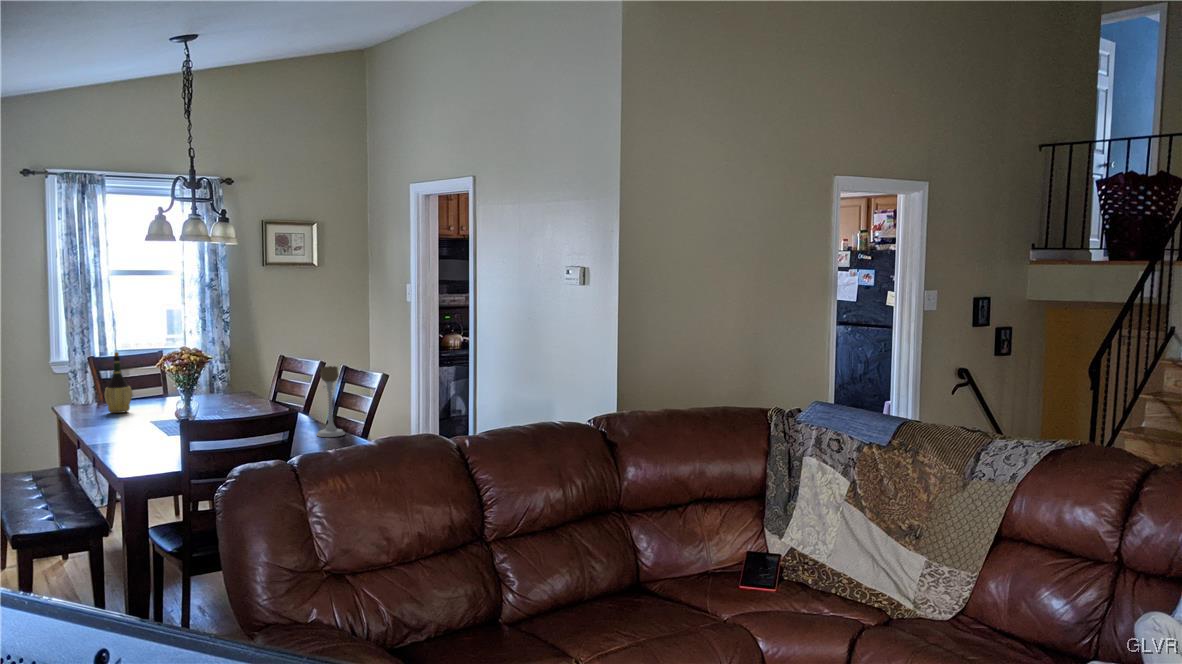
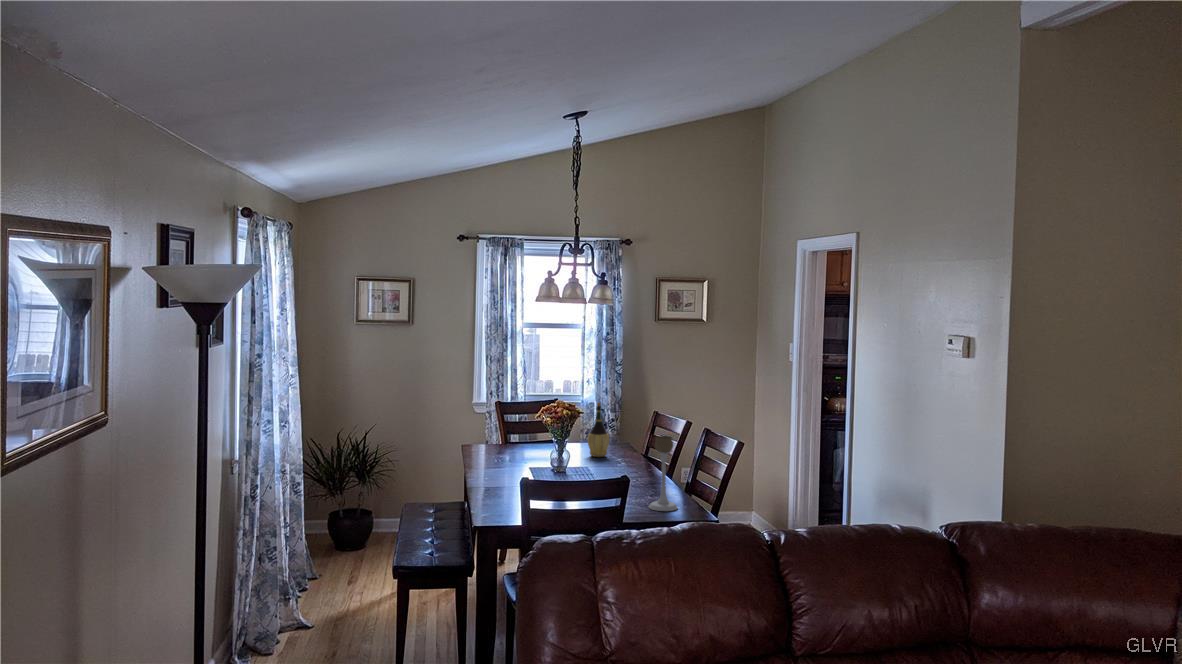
wine bottle: present [104,352,132,413] -> present [588,402,609,457]

